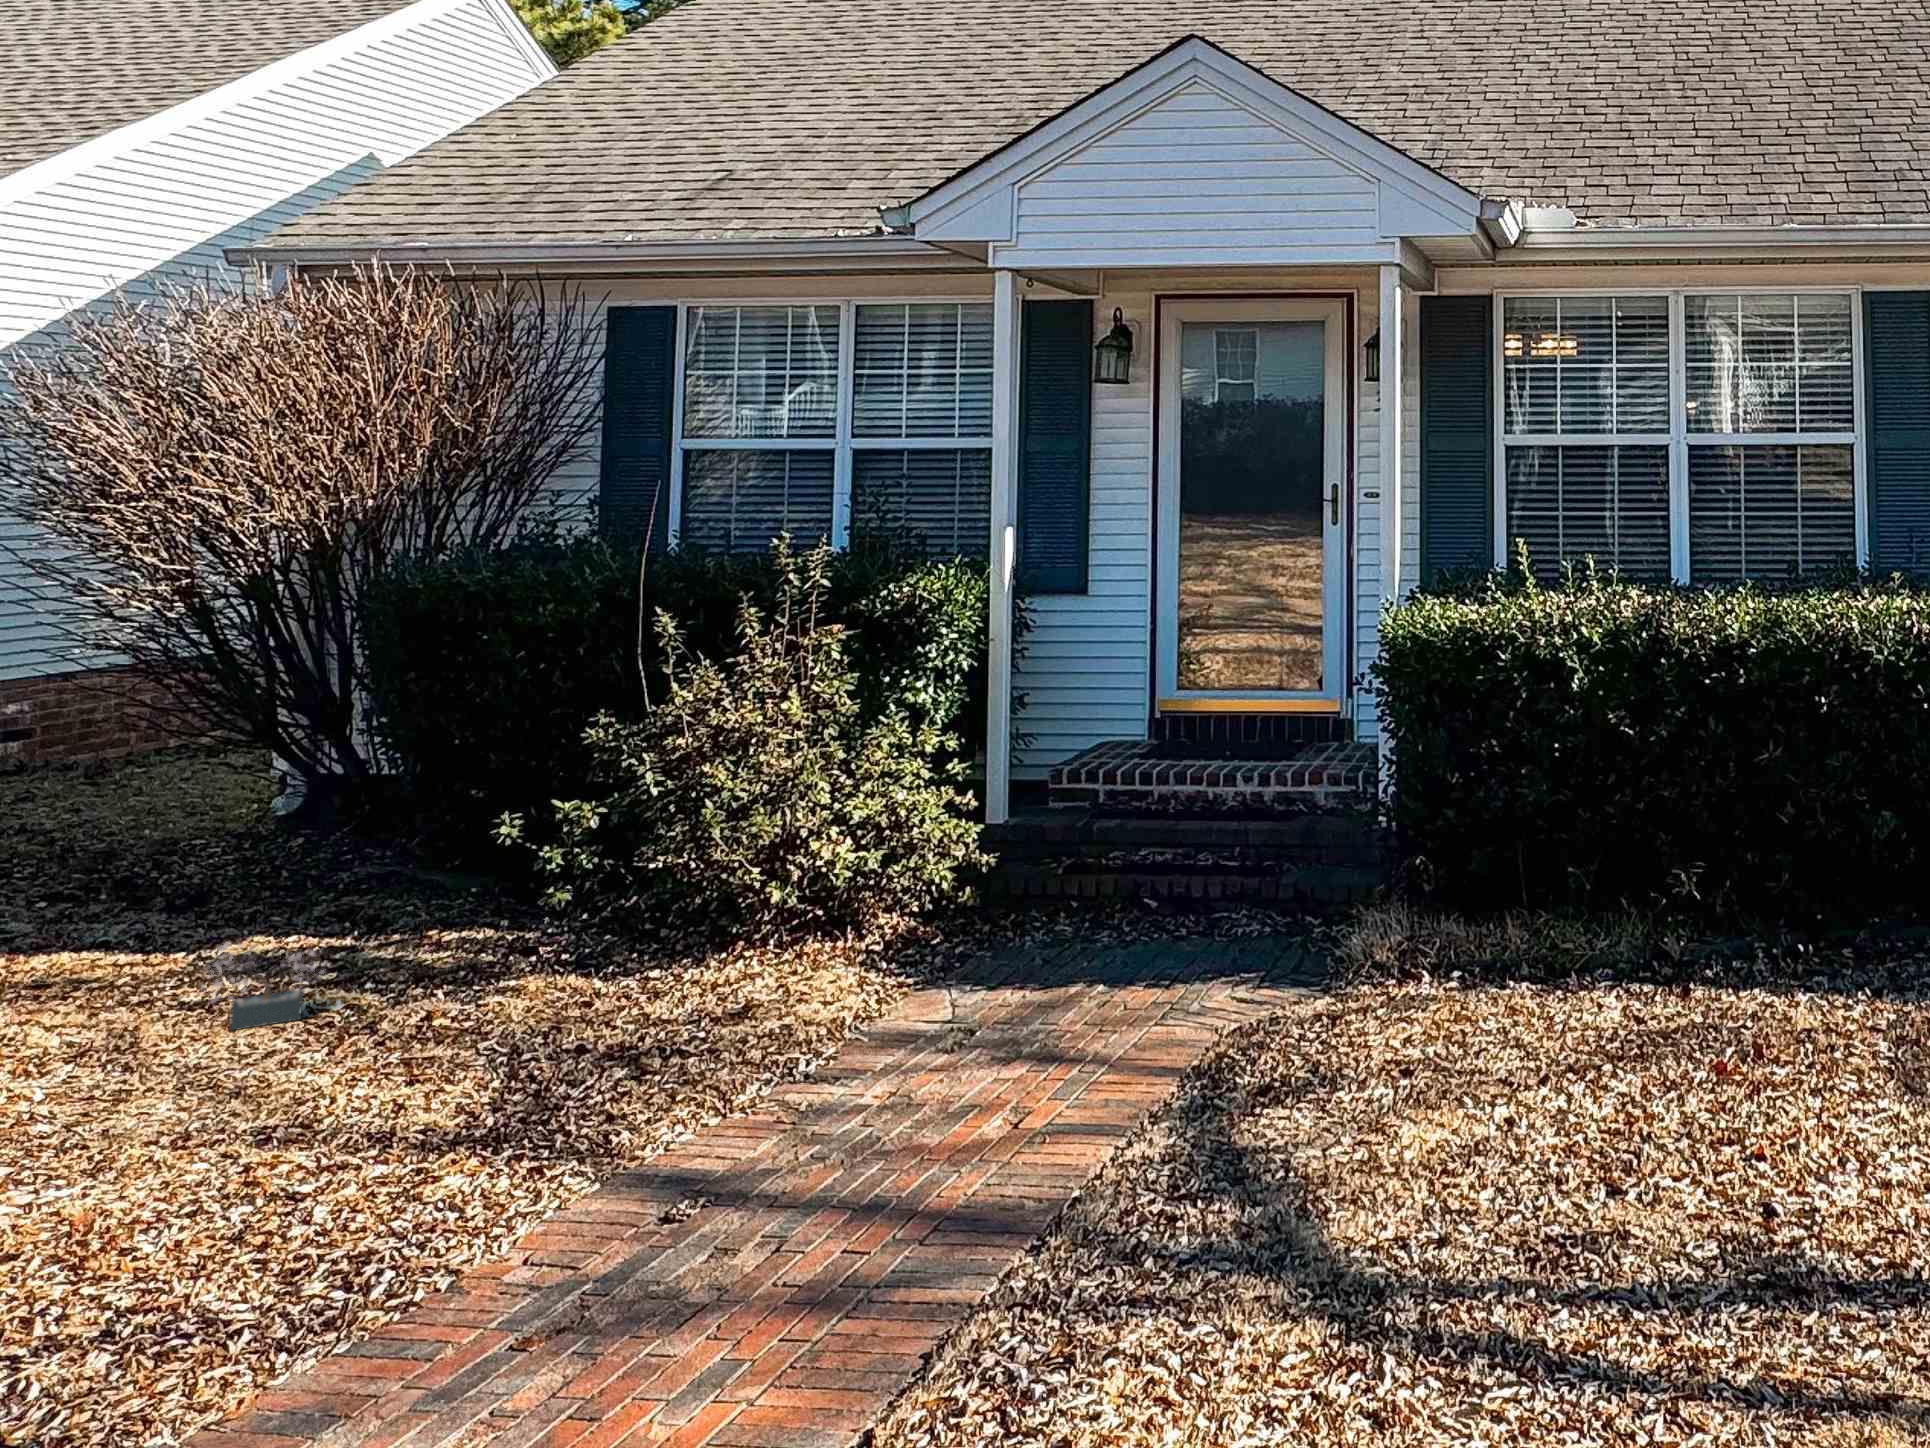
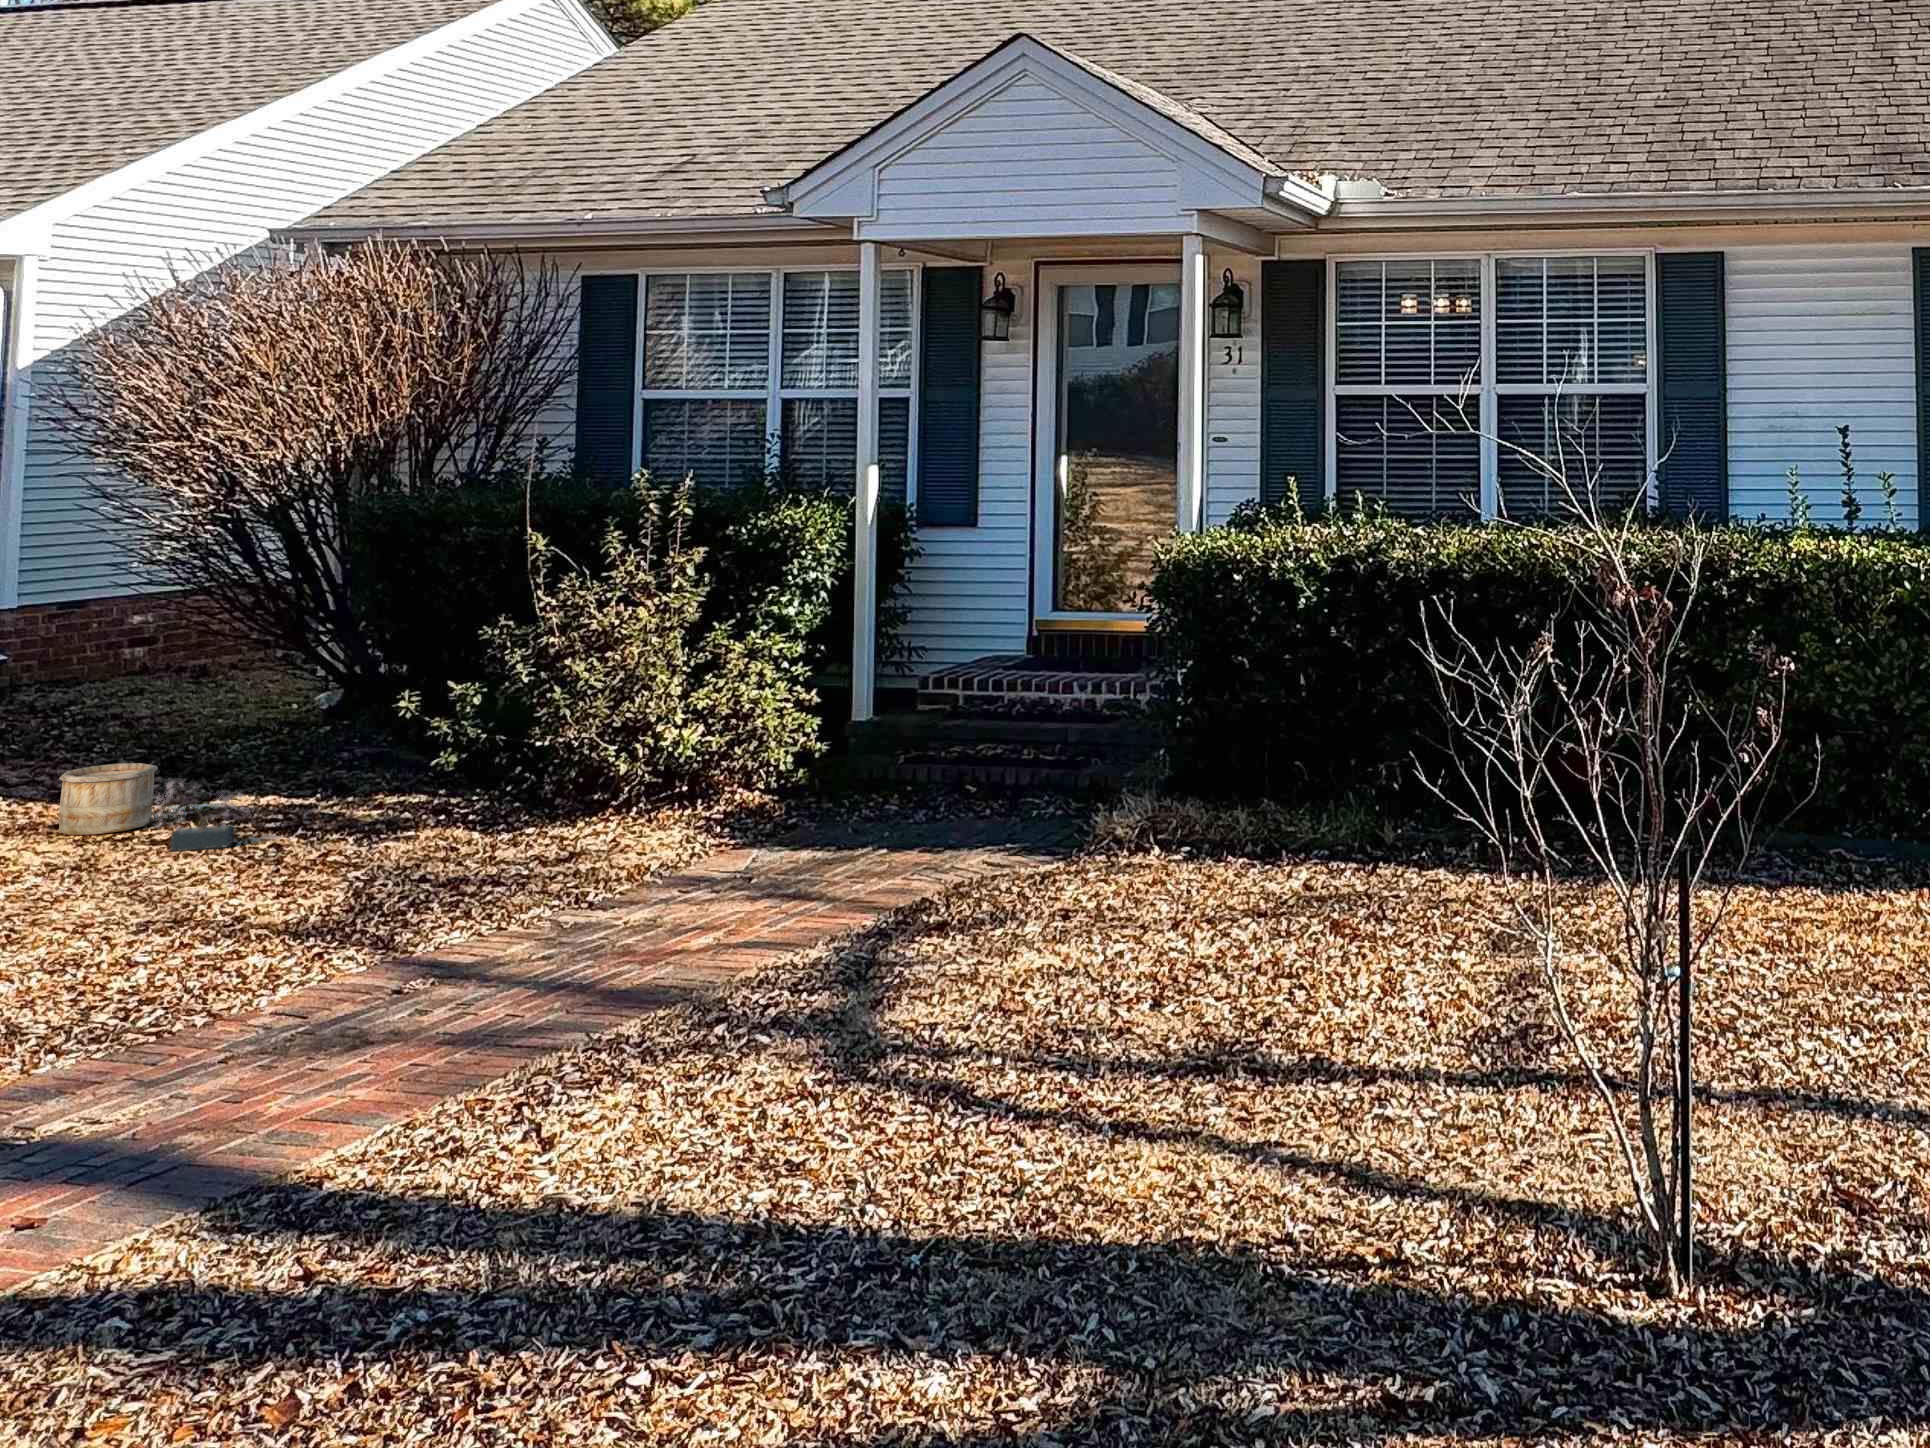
wooden bucket: none [55,915,177,1014] -> present [59,763,158,835]

